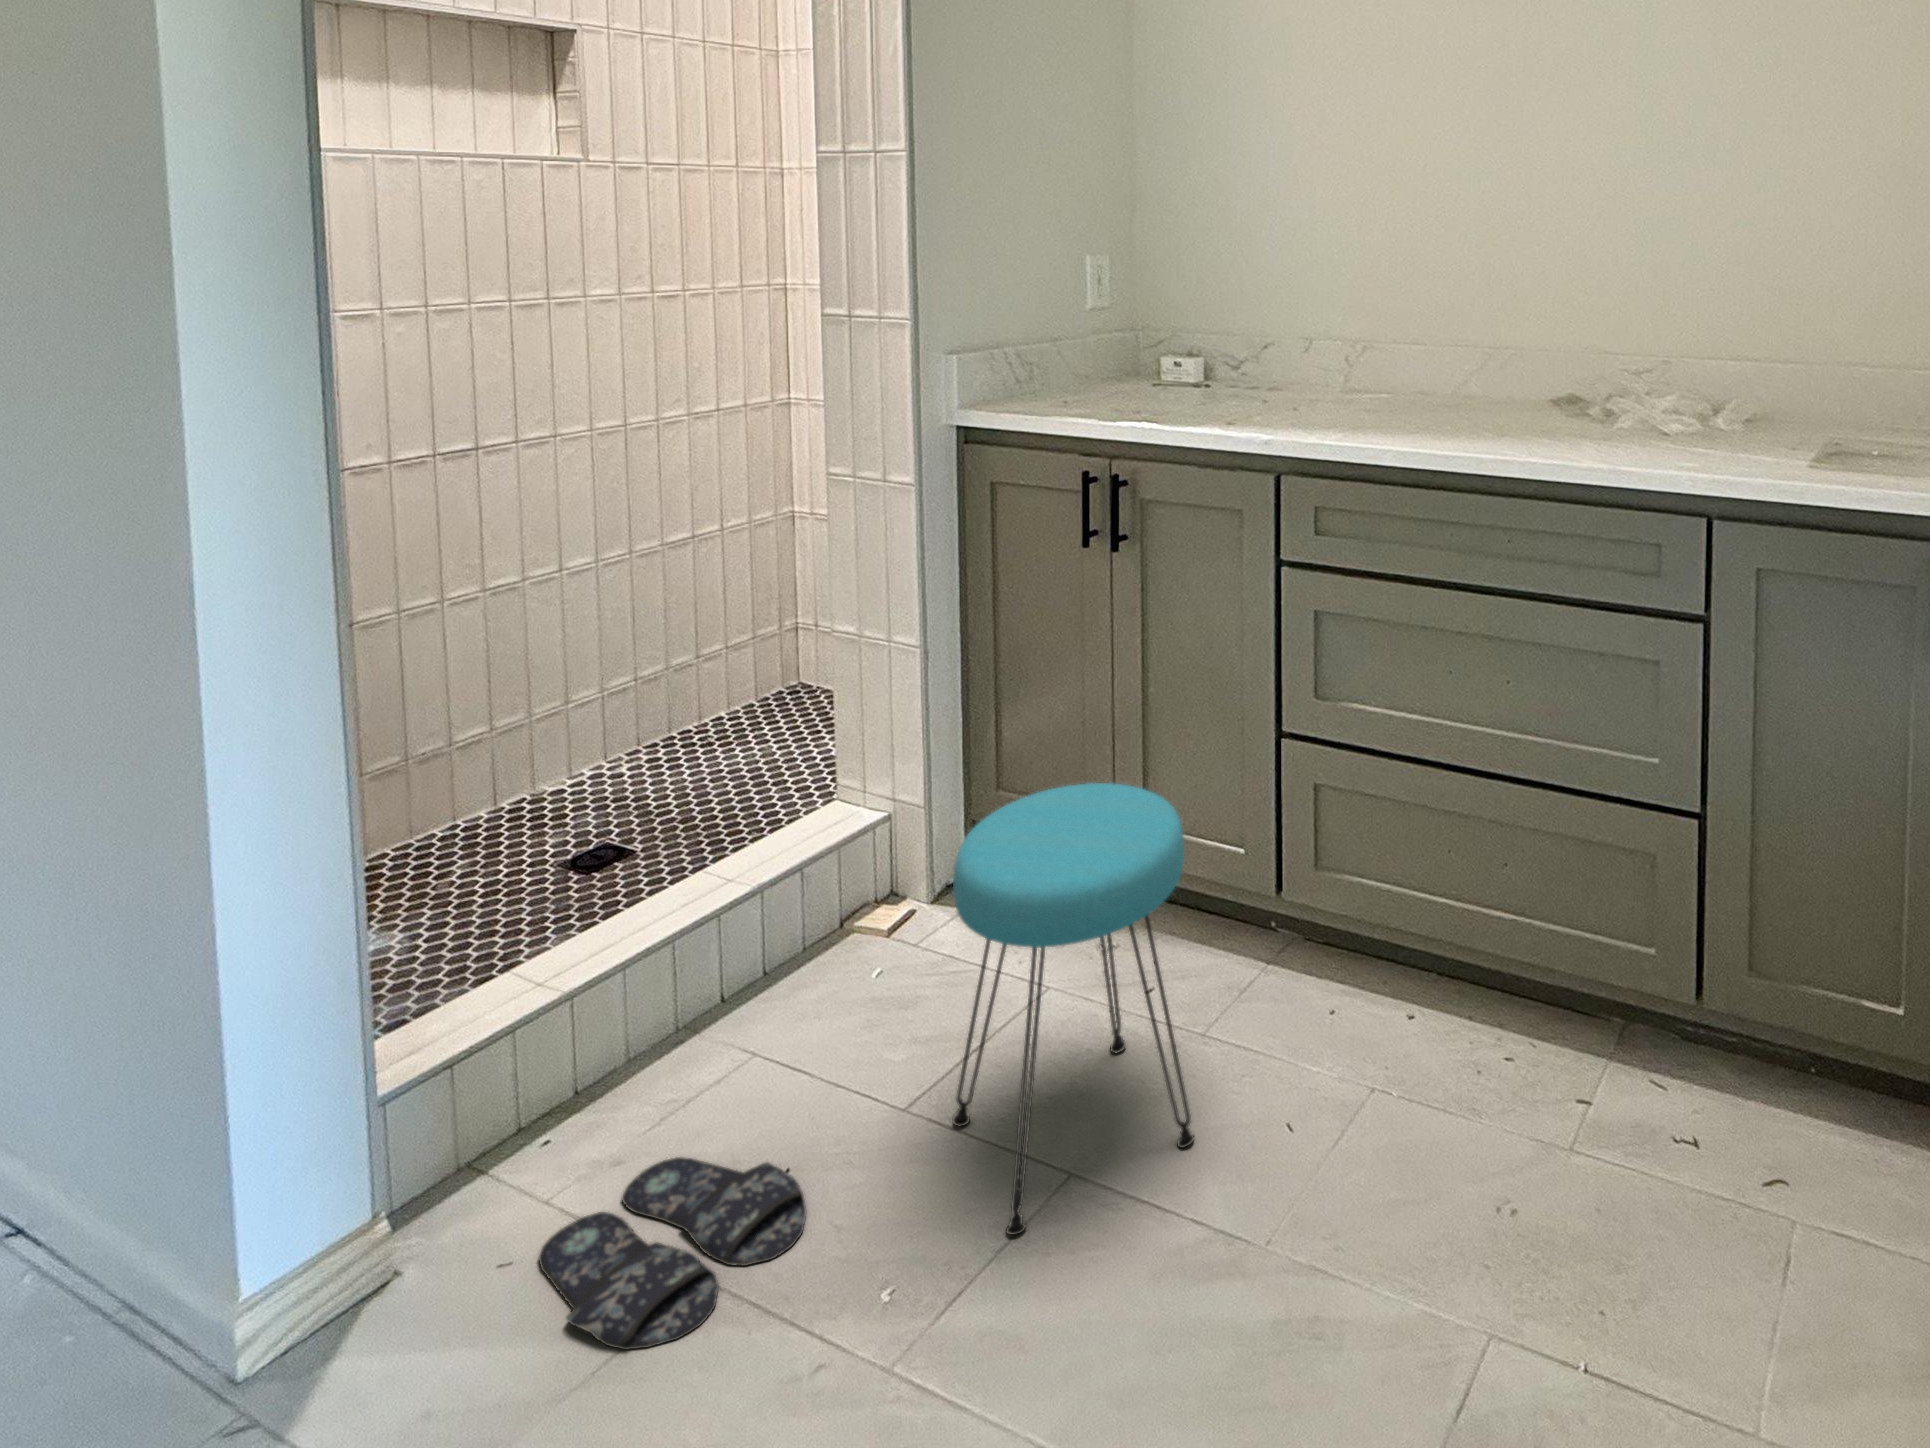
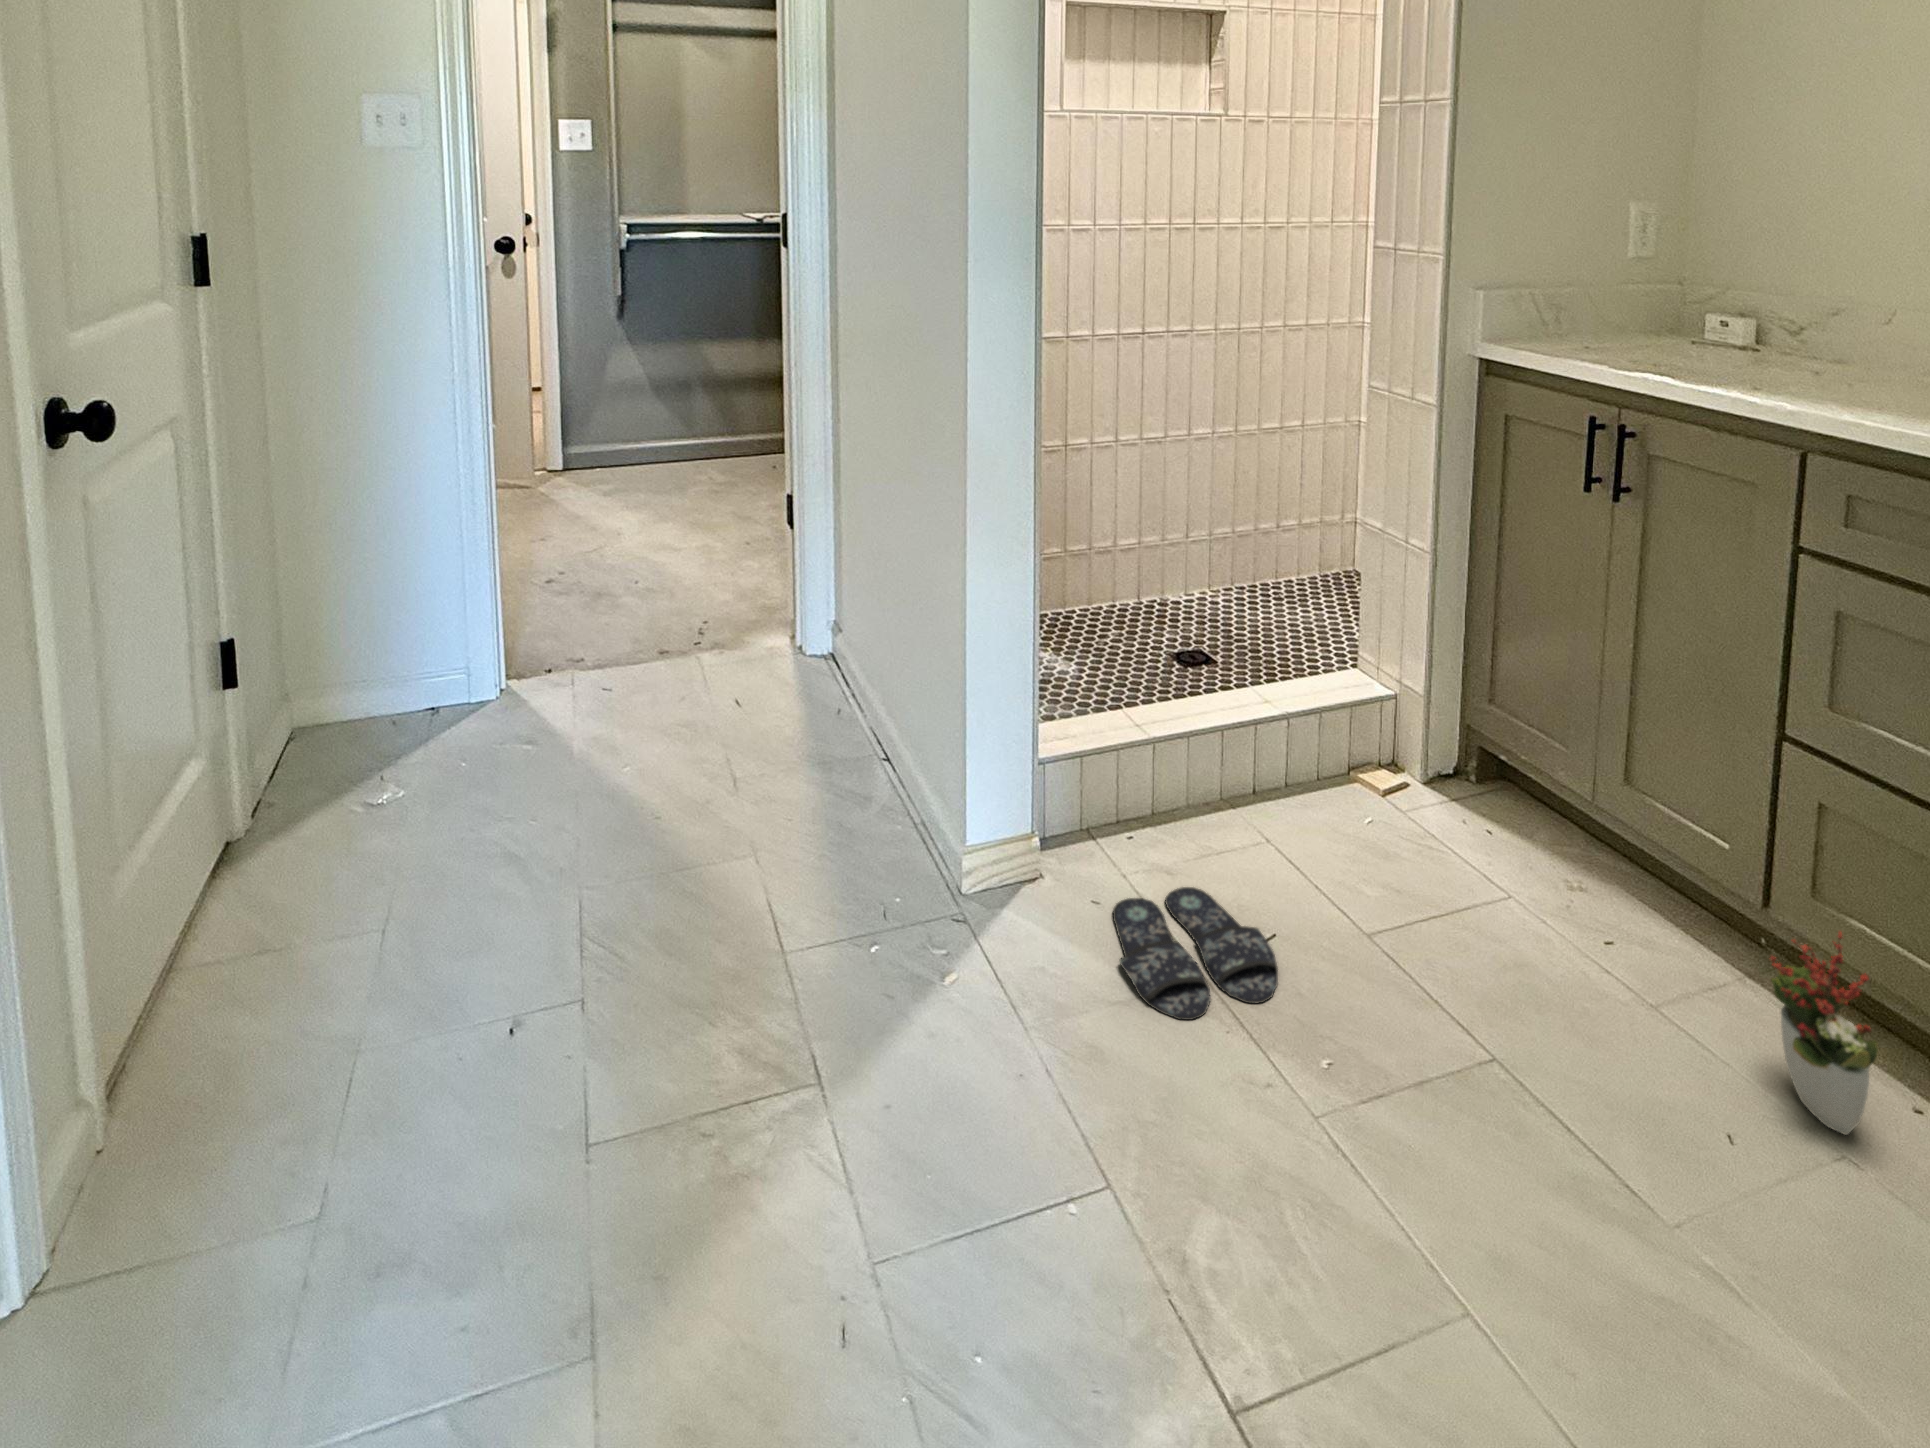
stool: present [953,783,1194,1235] -> none [1401,714,1646,1134]
decorative plant: none [1282,869,1361,1038] -> present [1770,932,1878,1135]

